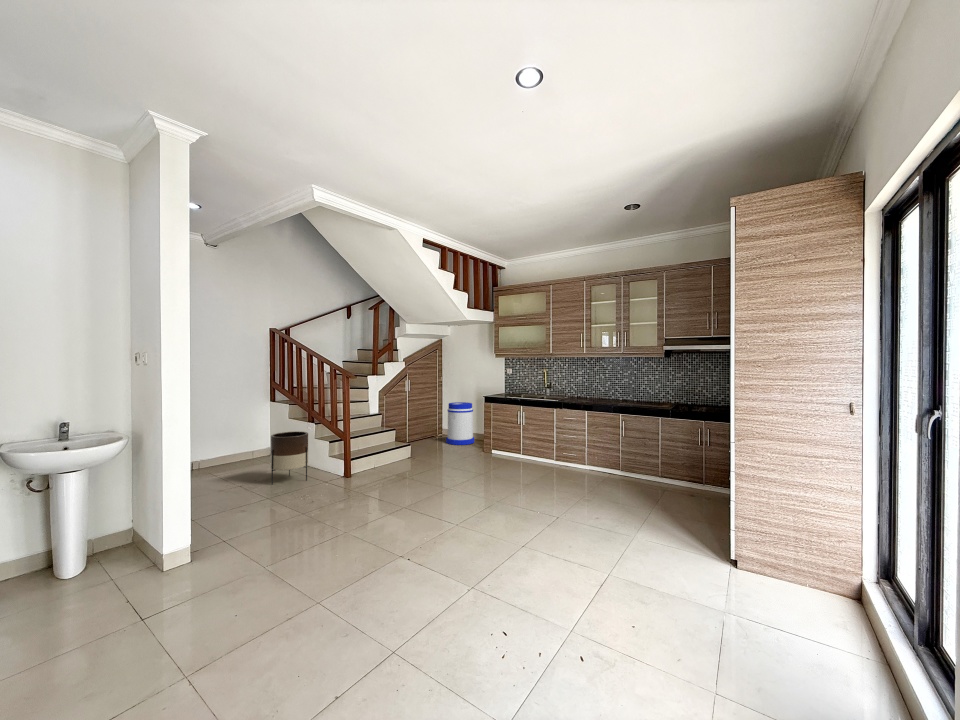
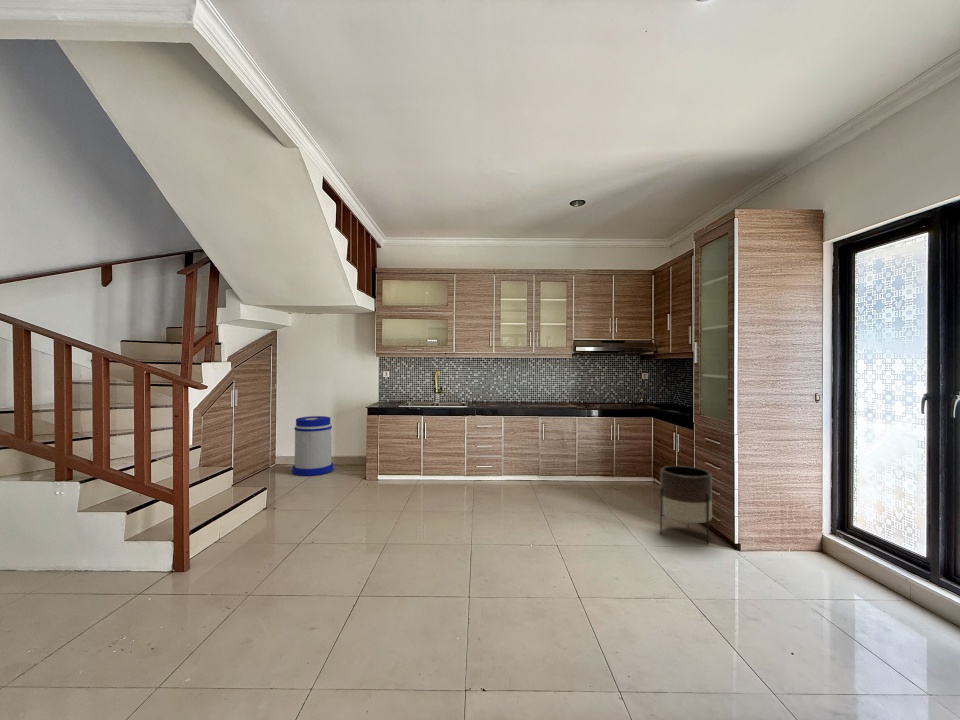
planter: present [270,432,308,485] -> present [660,465,712,544]

